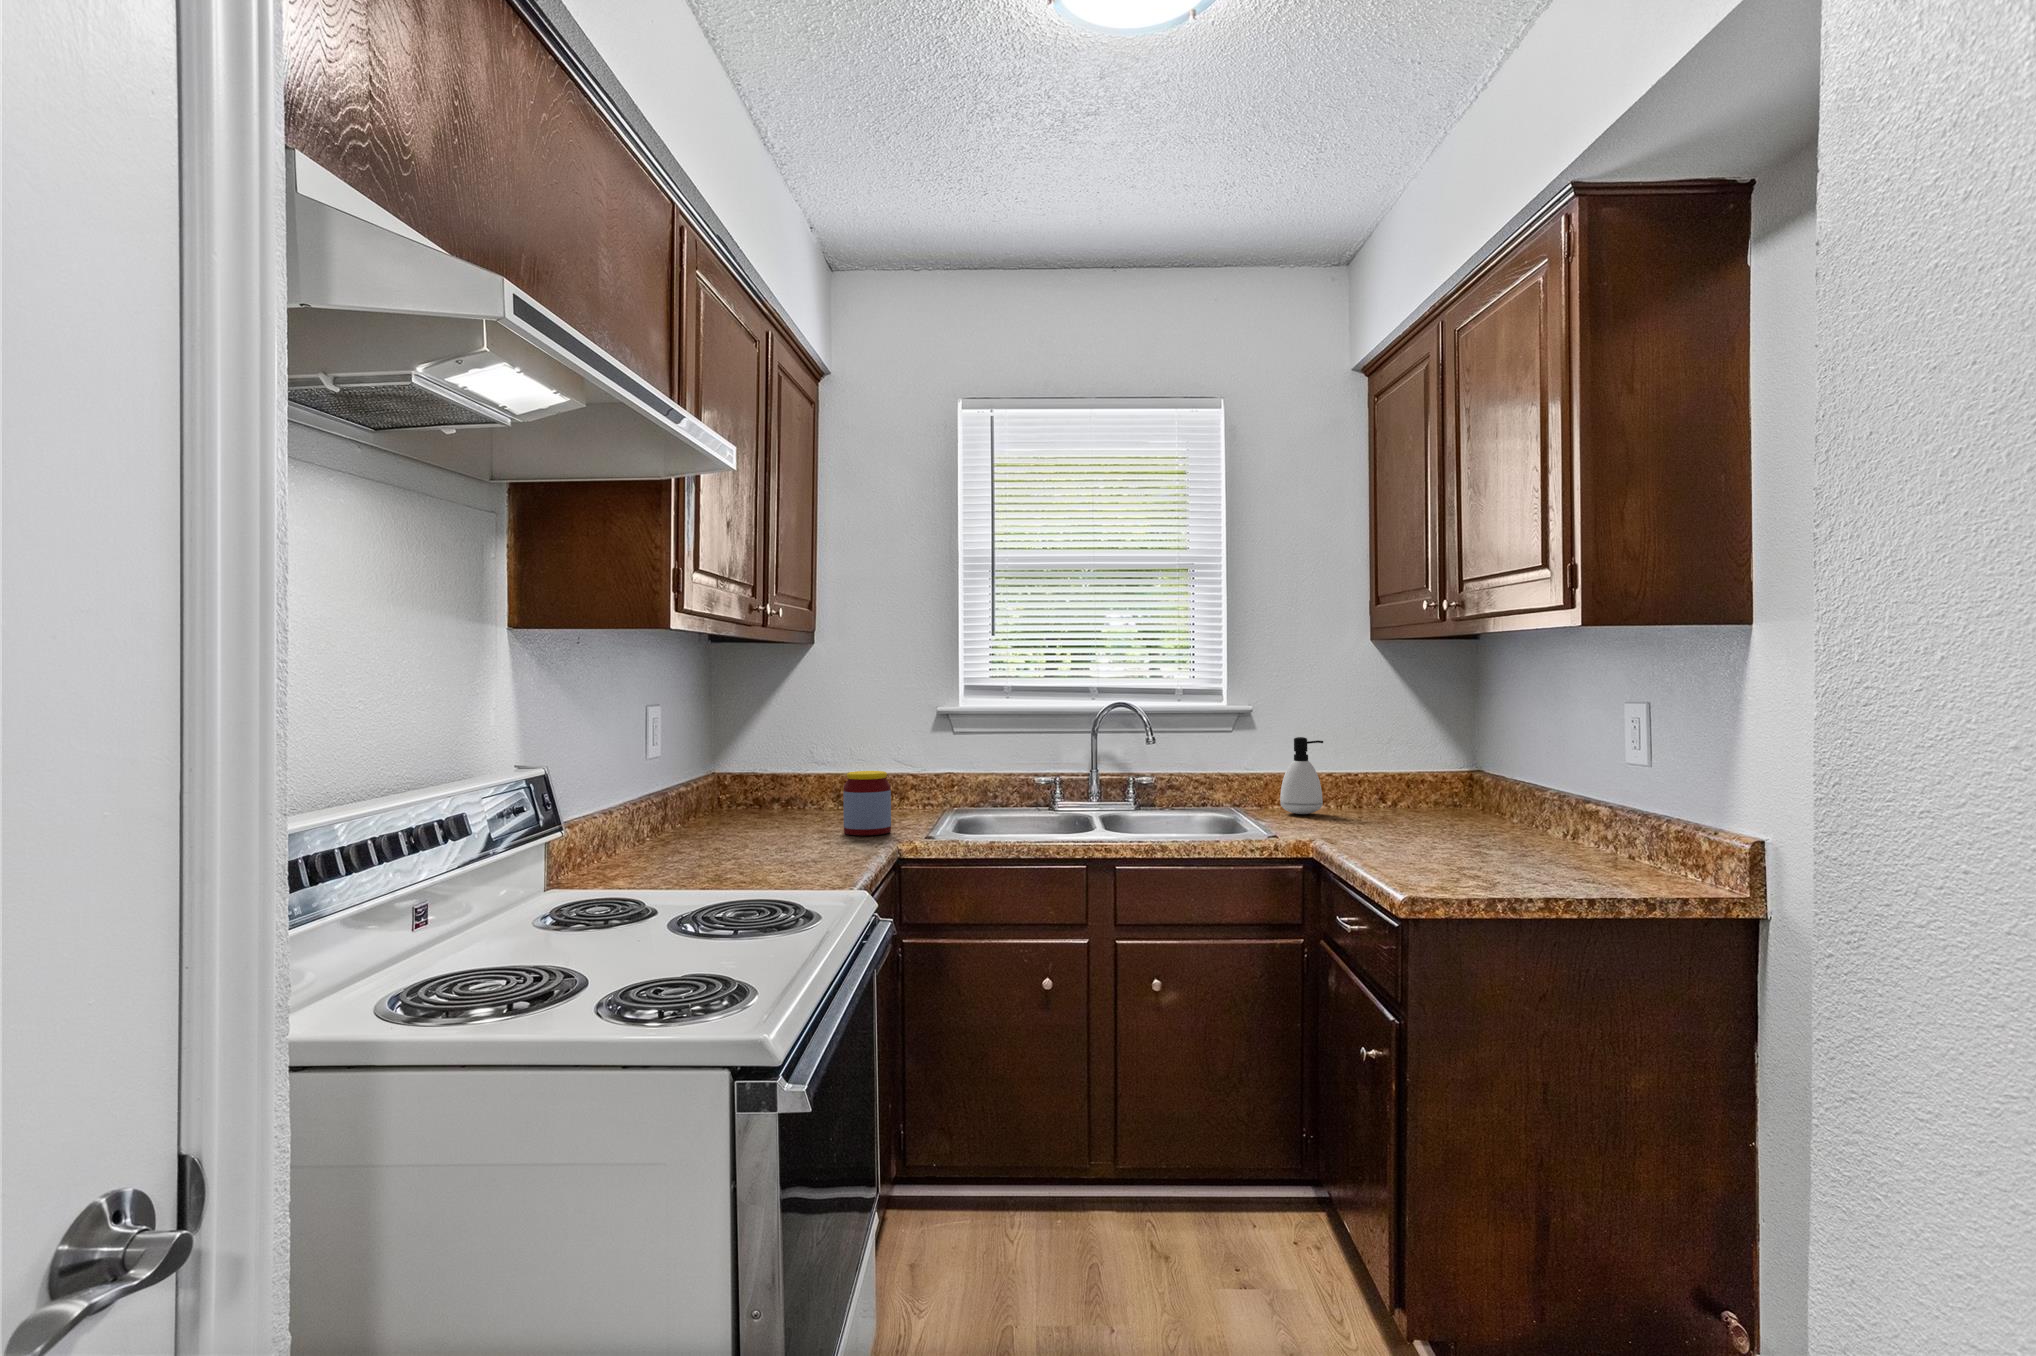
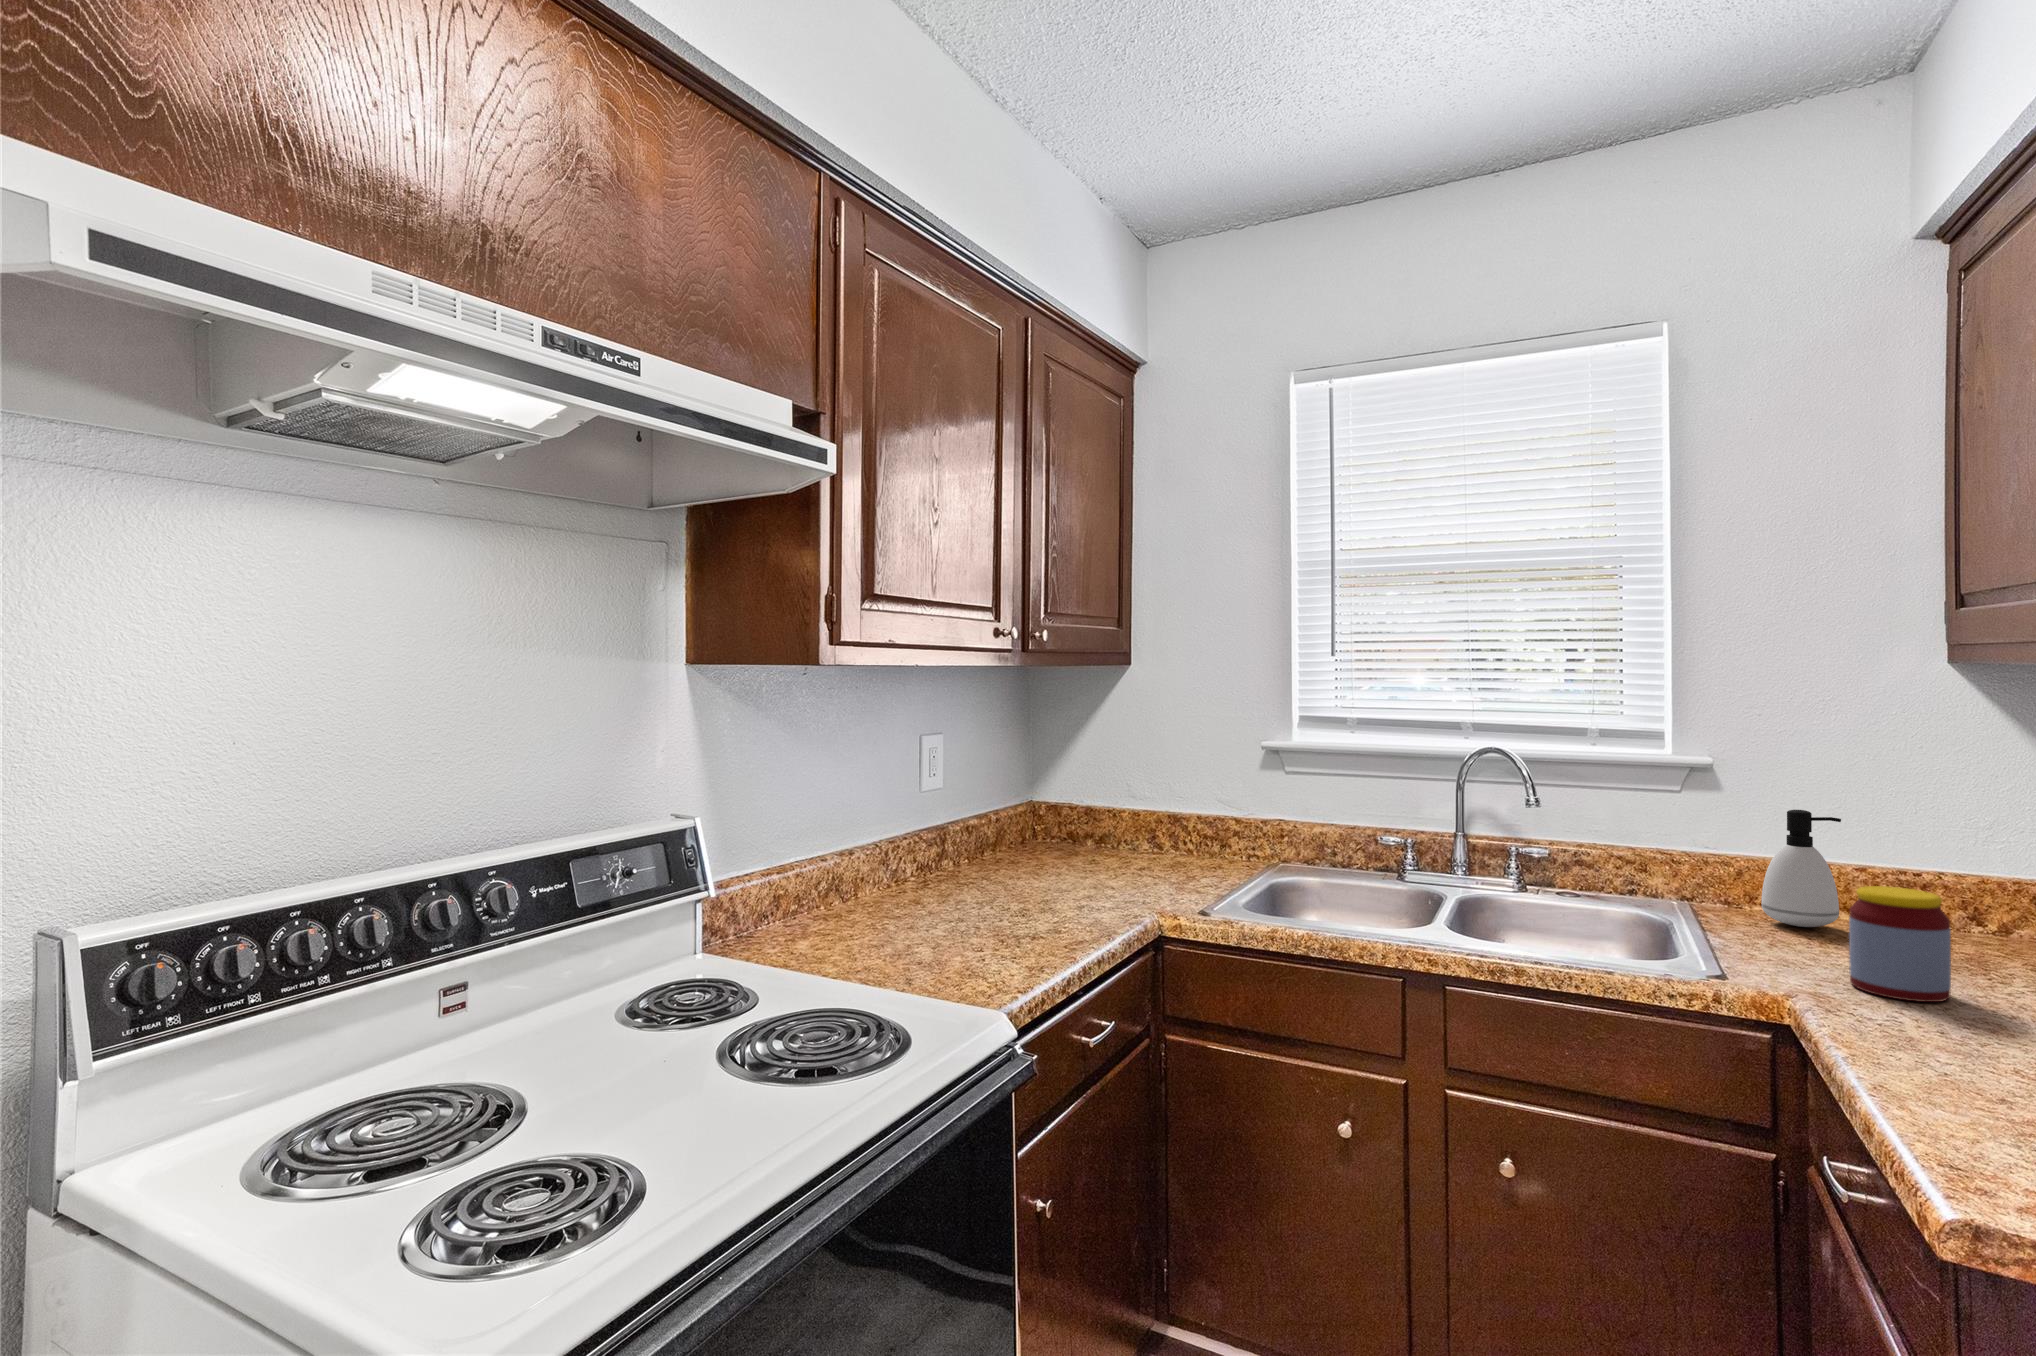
jar: present [843,771,891,836] -> present [1849,886,1951,1002]

